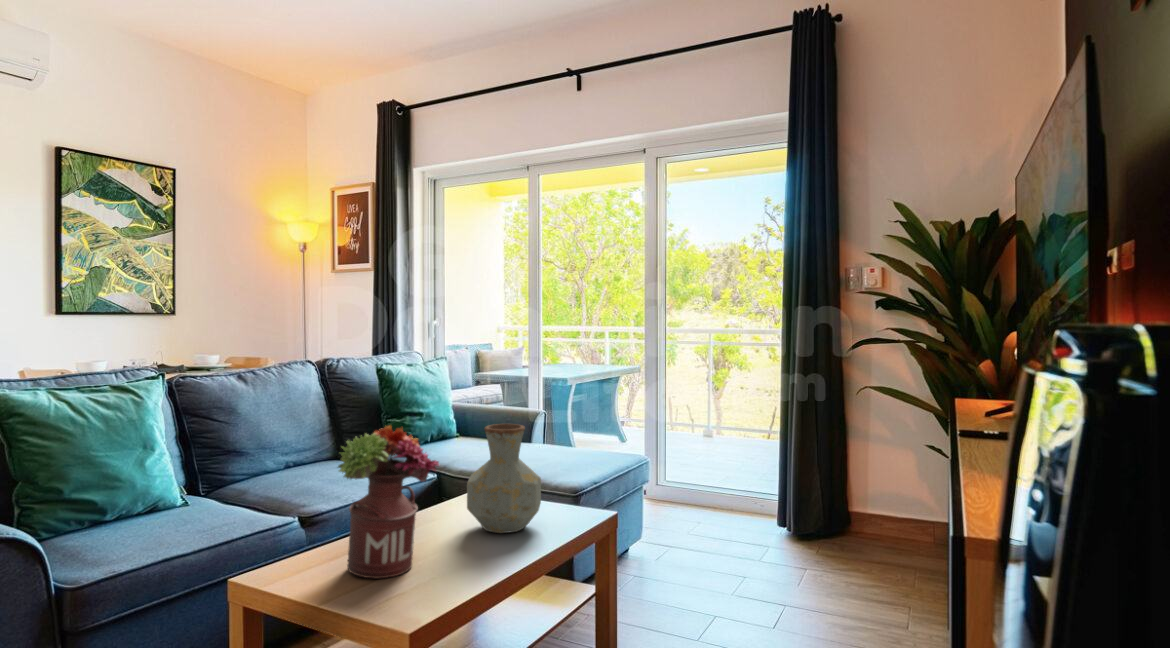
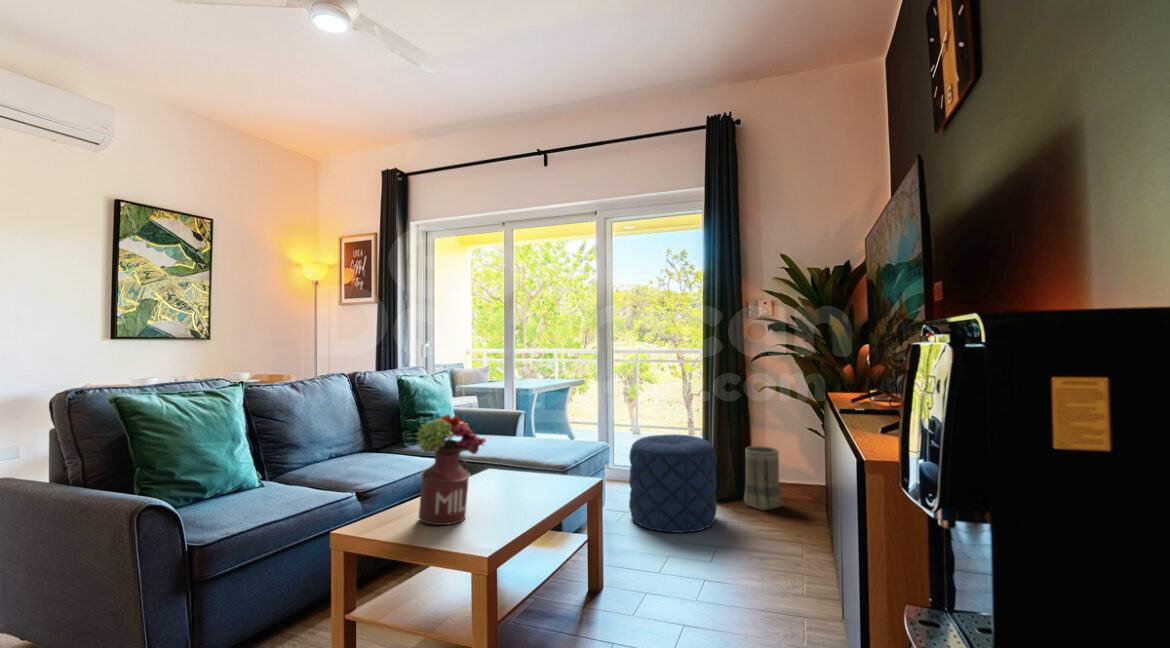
vase: present [467,424,541,533] -> none [495,414,548,494]
pouf: none [673,448,792,583] -> present [629,434,717,533]
basket: none [834,467,886,556] -> present [744,446,781,510]

